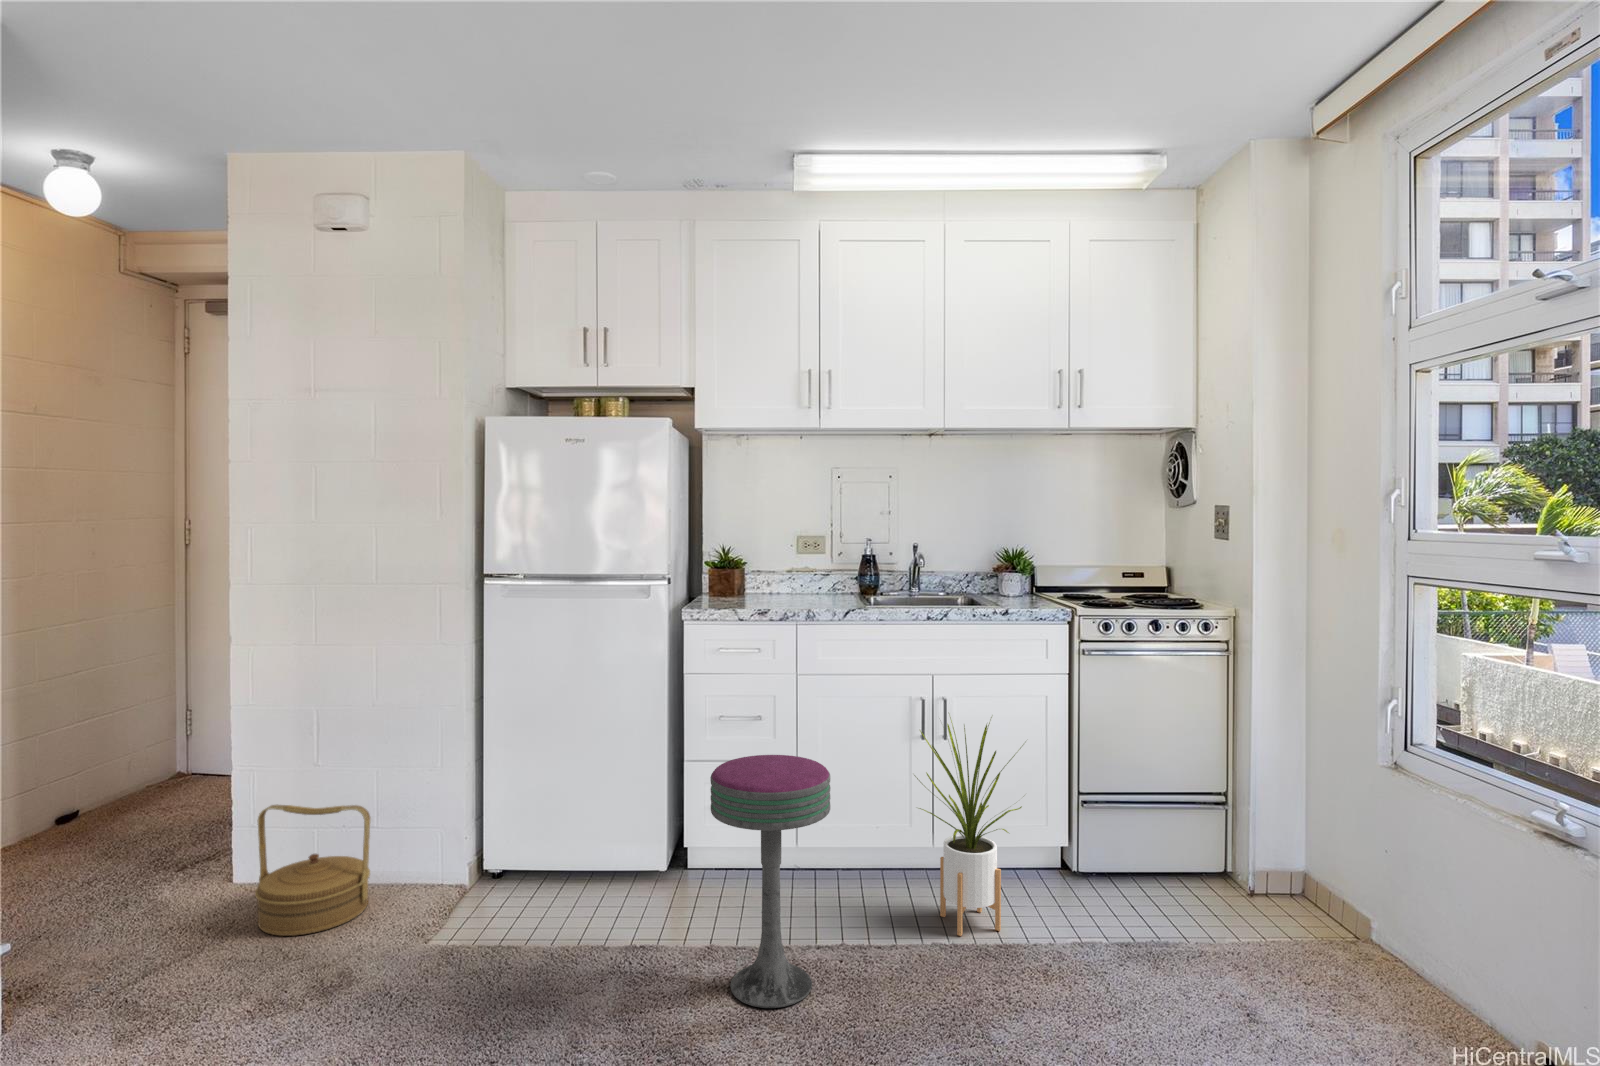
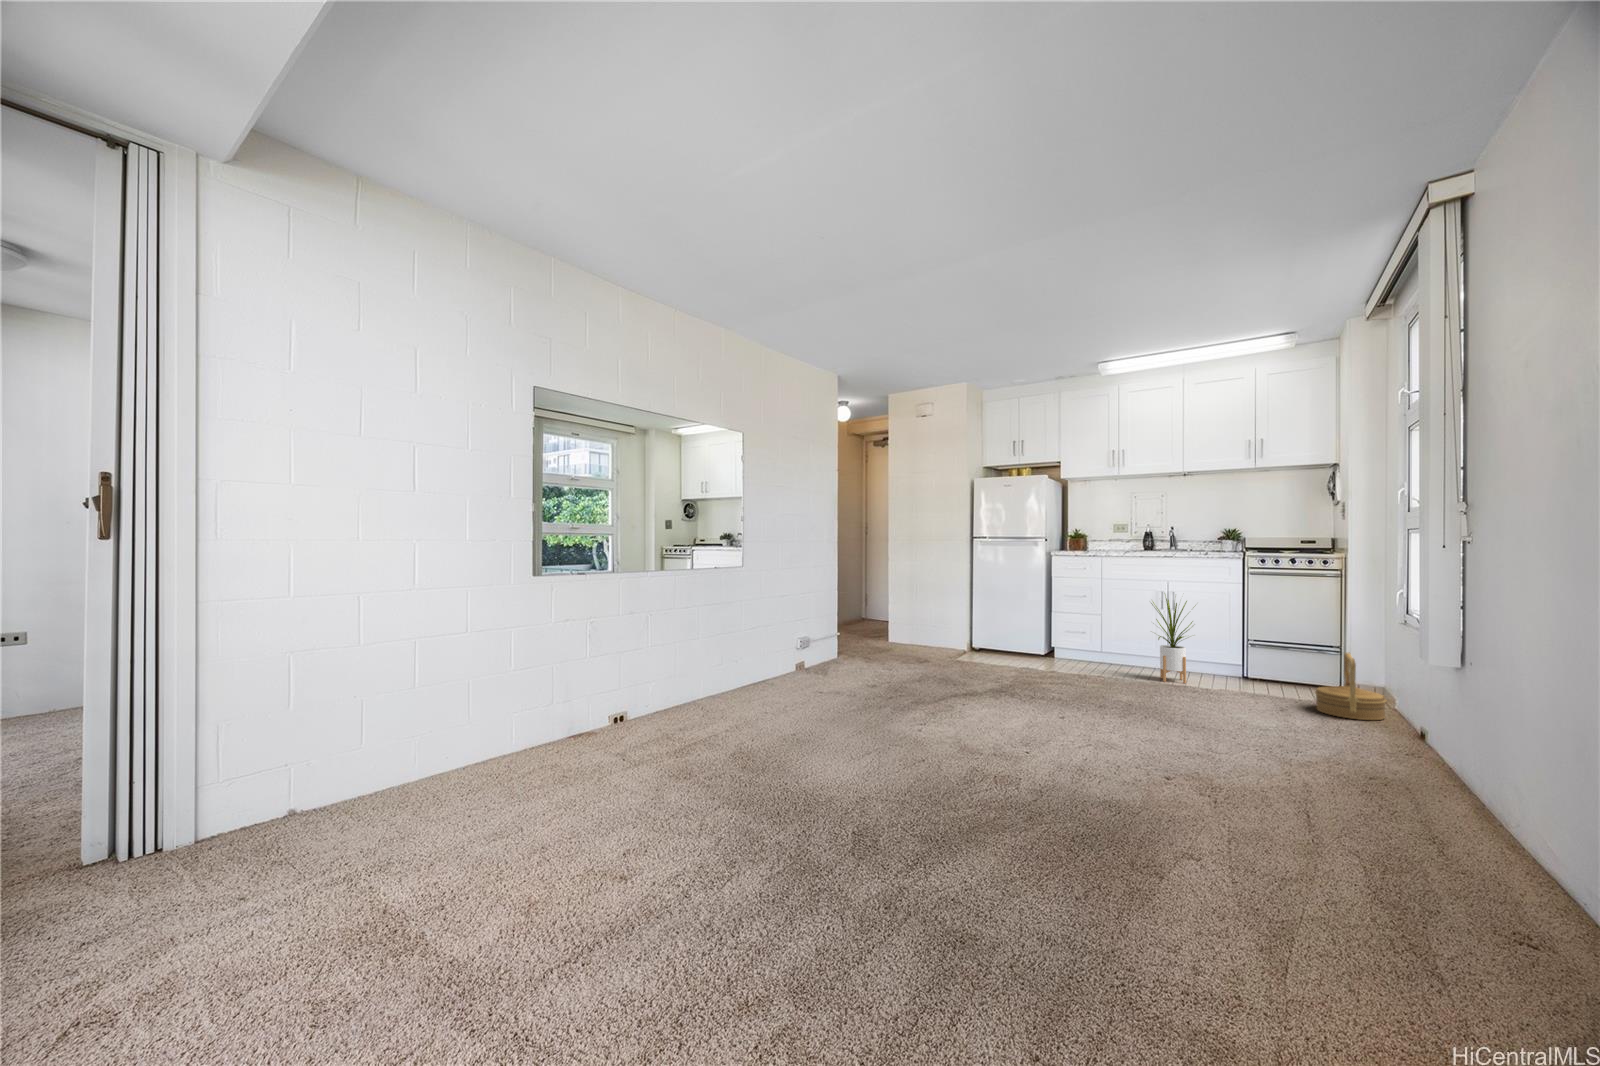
bar stool: present [710,755,830,1008] -> none [1050,598,1097,681]
basket: present [255,805,370,936] -> present [1315,653,1386,720]

